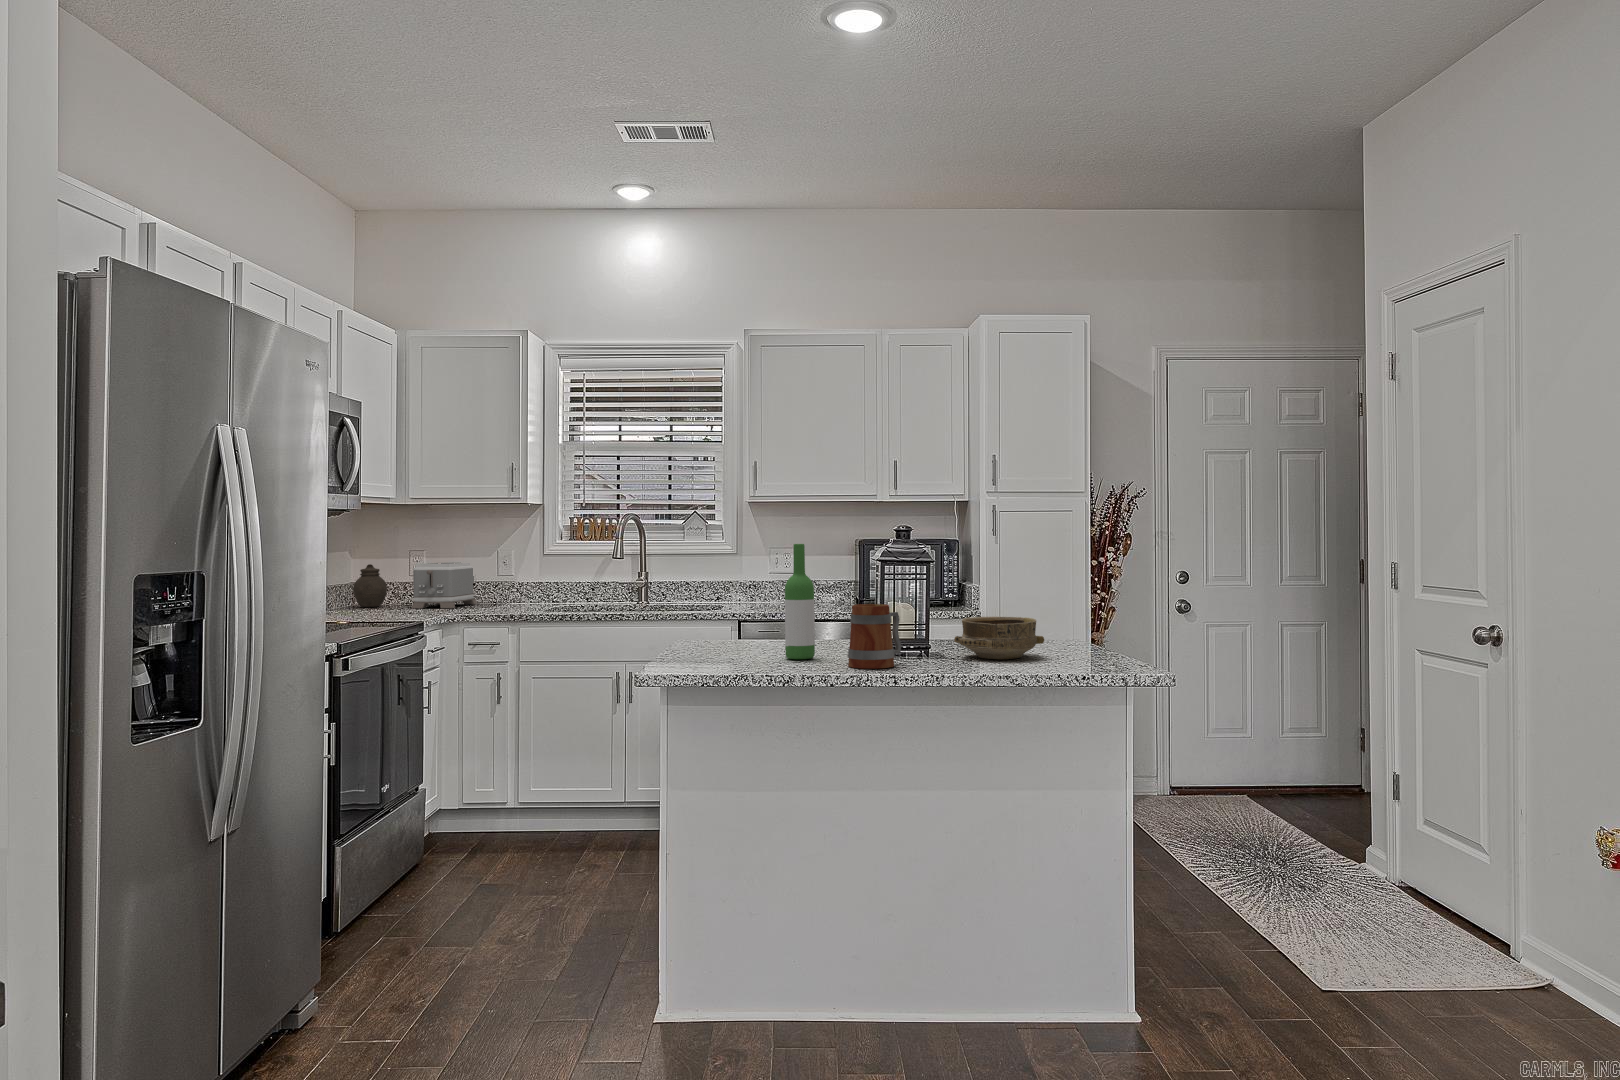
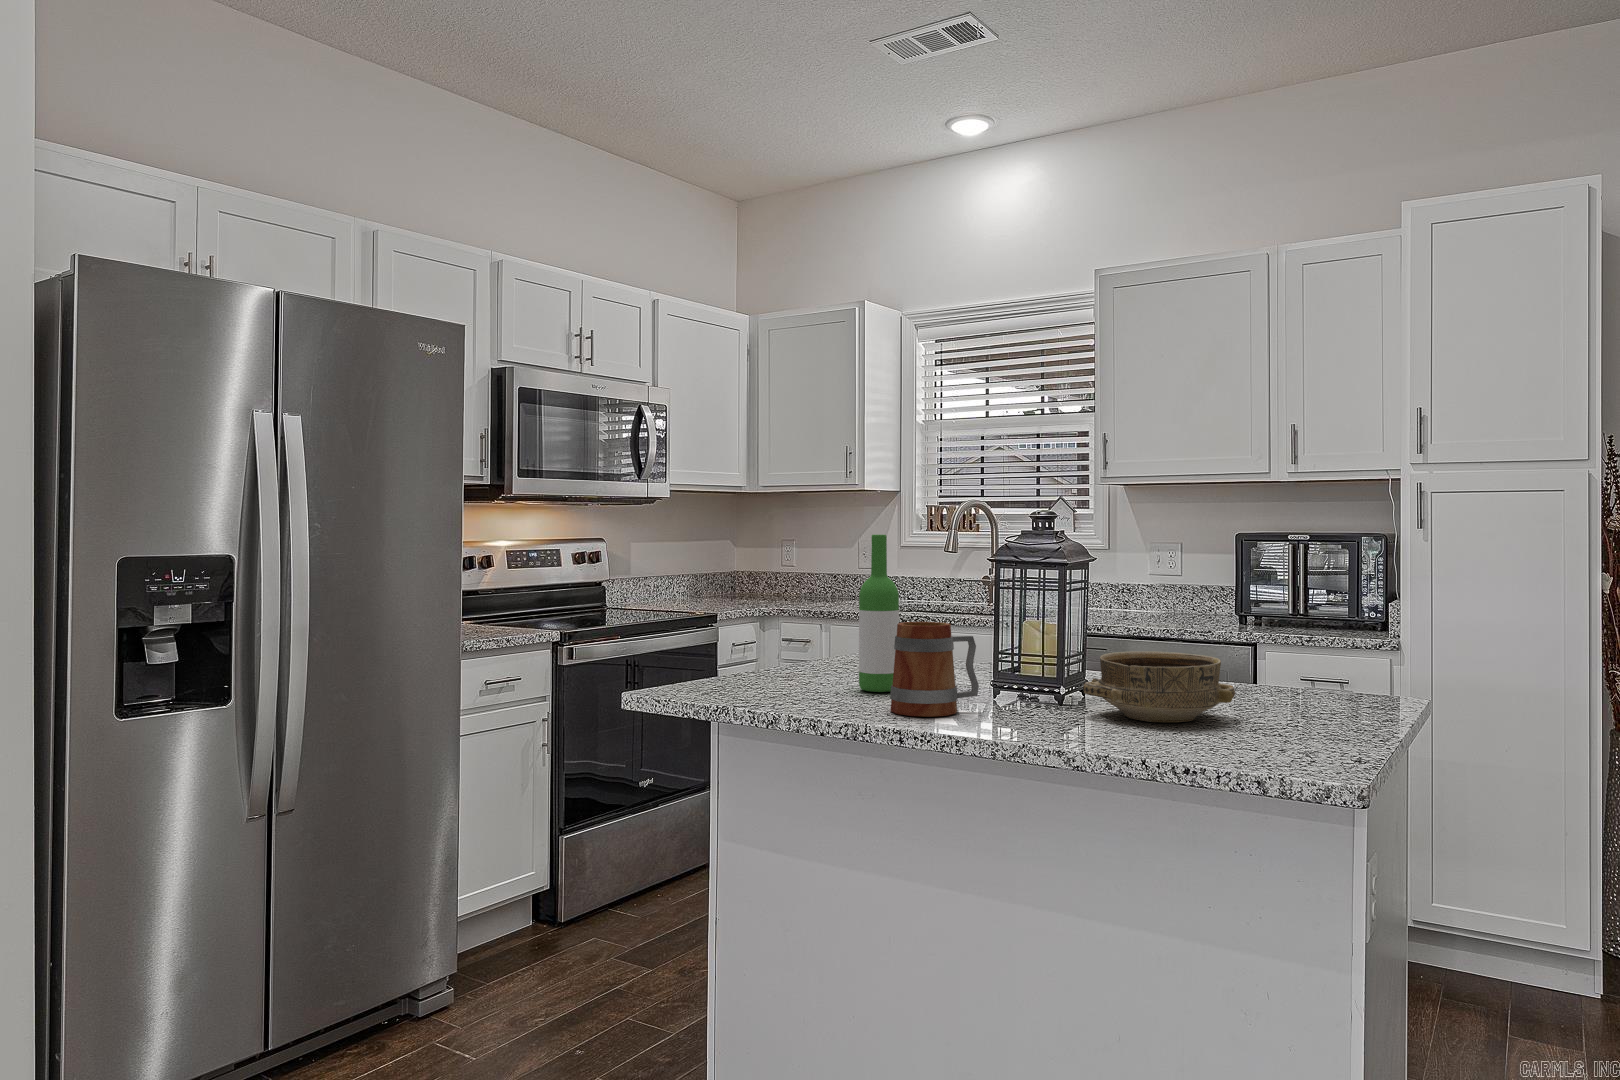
toaster: present [412,562,477,609] -> none [772,552,847,600]
jar: present [353,564,387,607] -> none [729,552,760,595]

